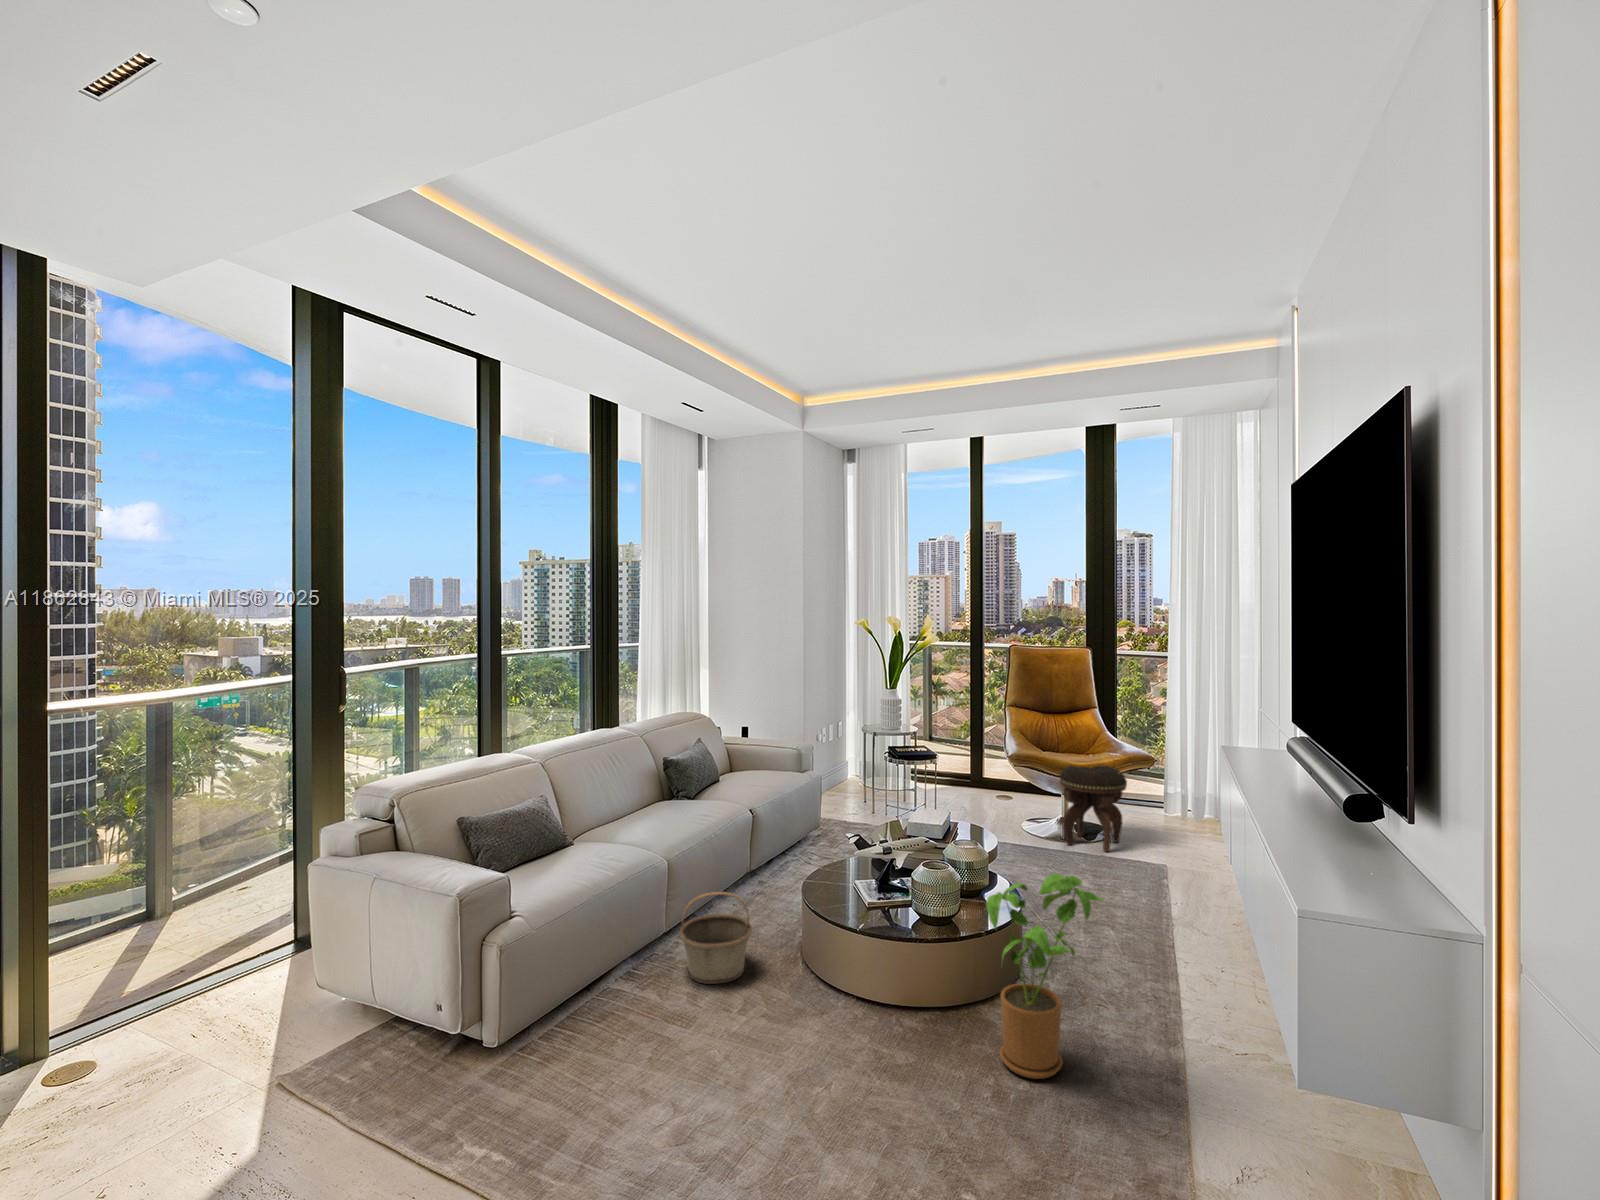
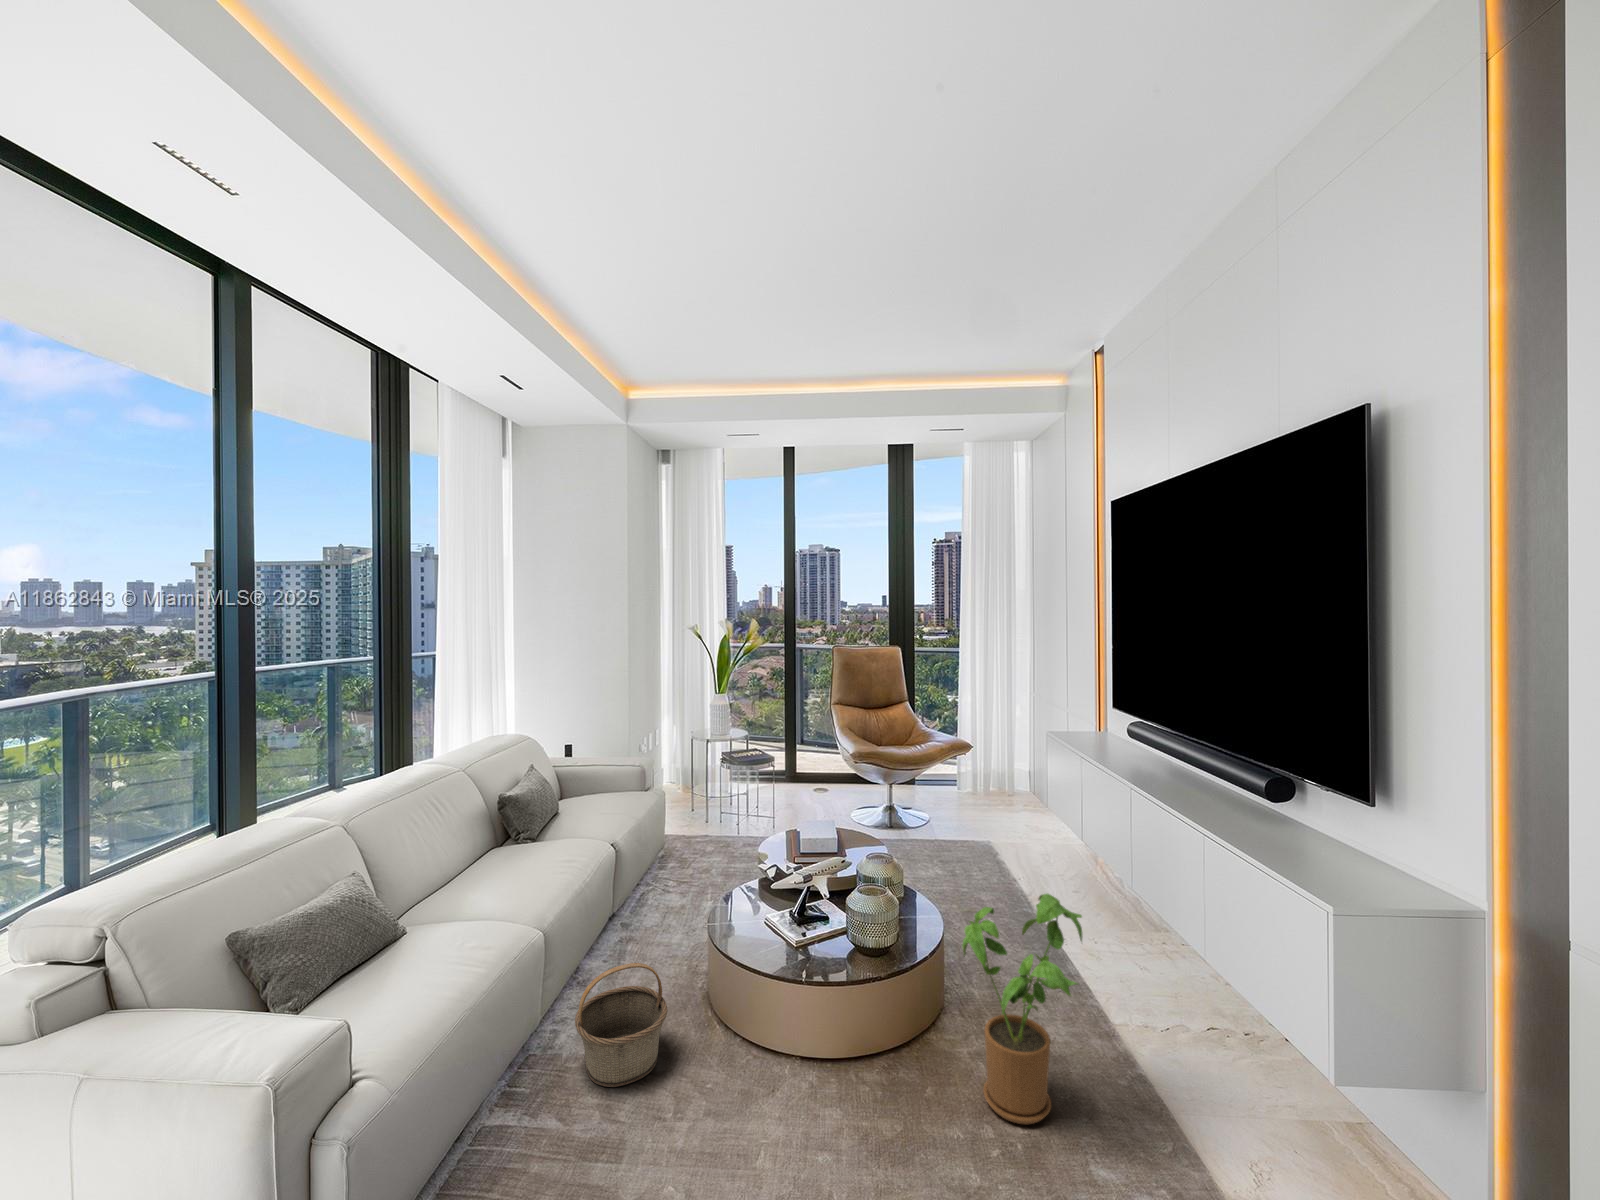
footstool: present [1060,764,1127,852] -> none [892,753,950,835]

